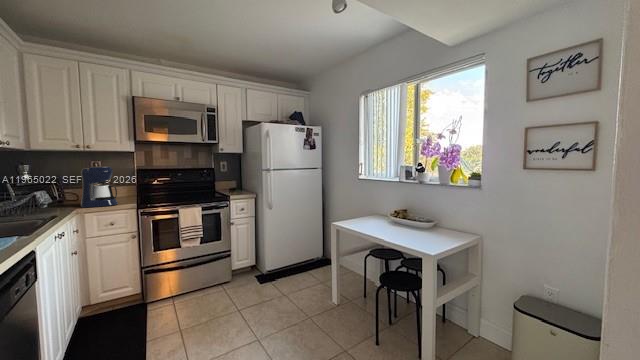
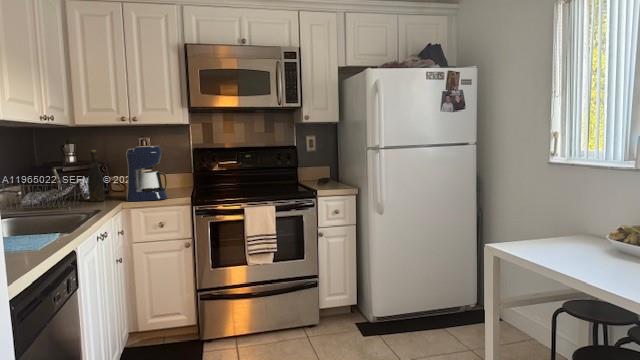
bottle: none [43,169,60,209] -> present [88,150,105,202]

